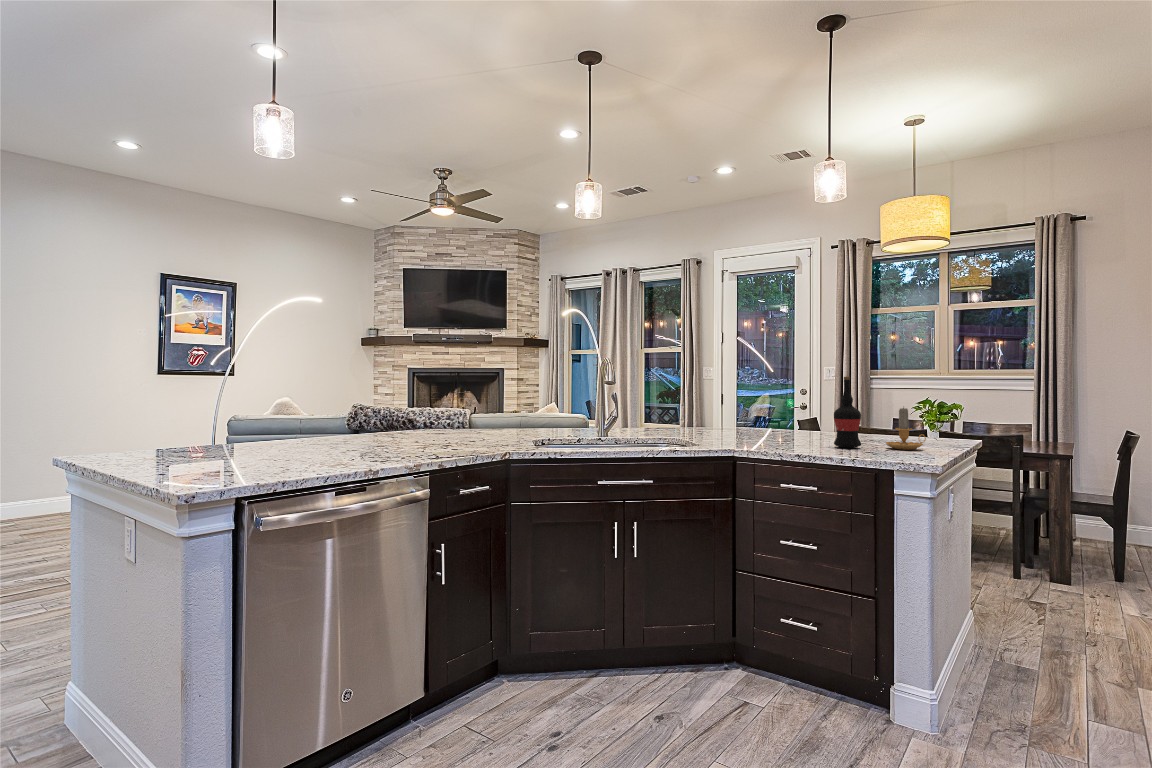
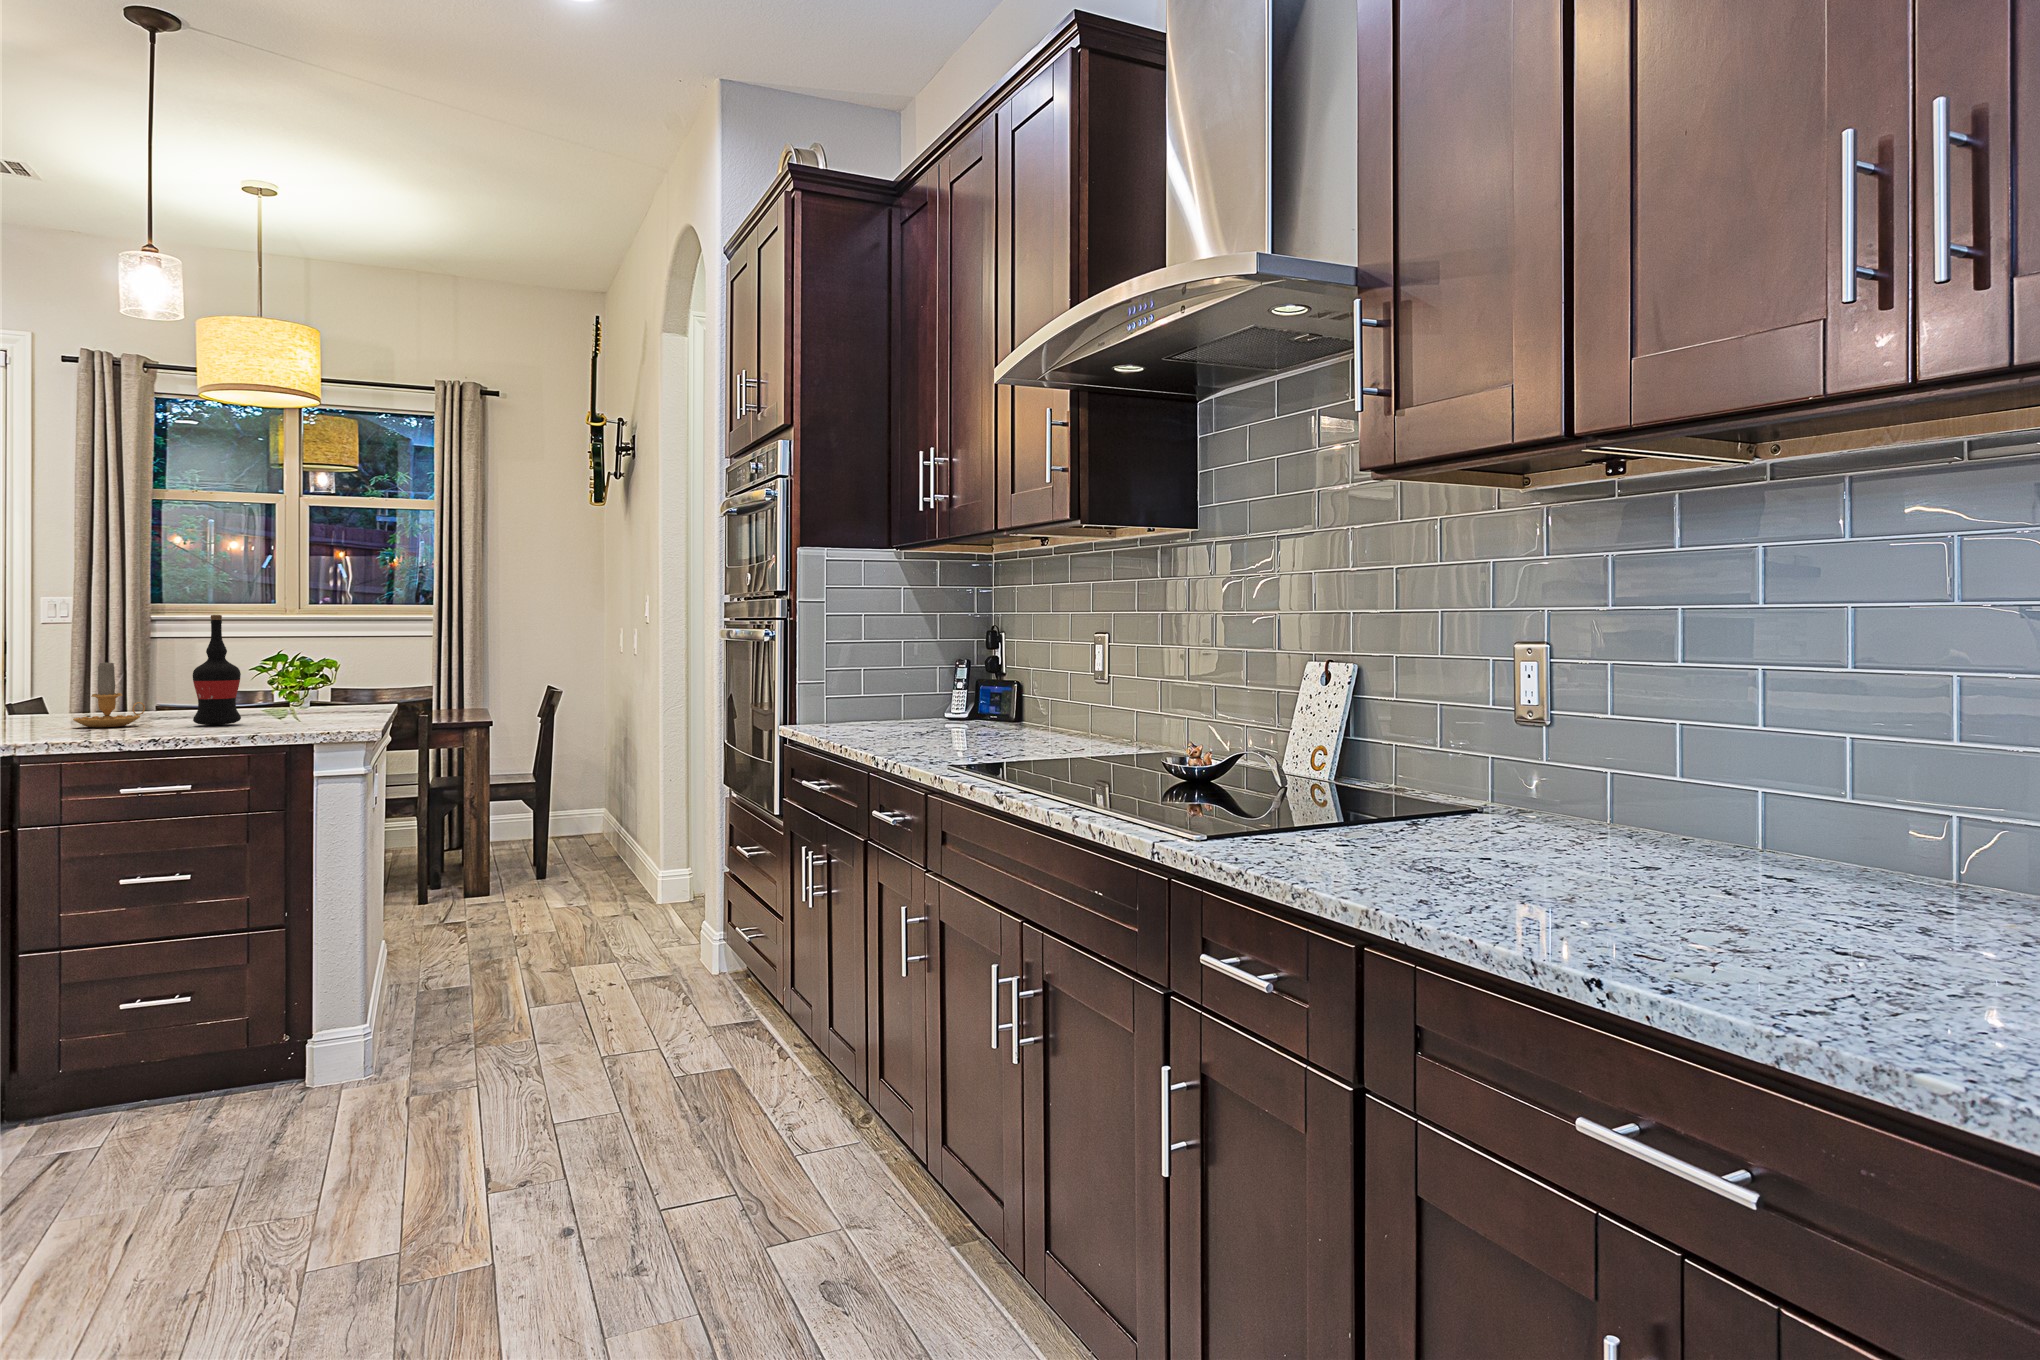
candle: present [886,408,926,450] -> present [73,660,145,728]

